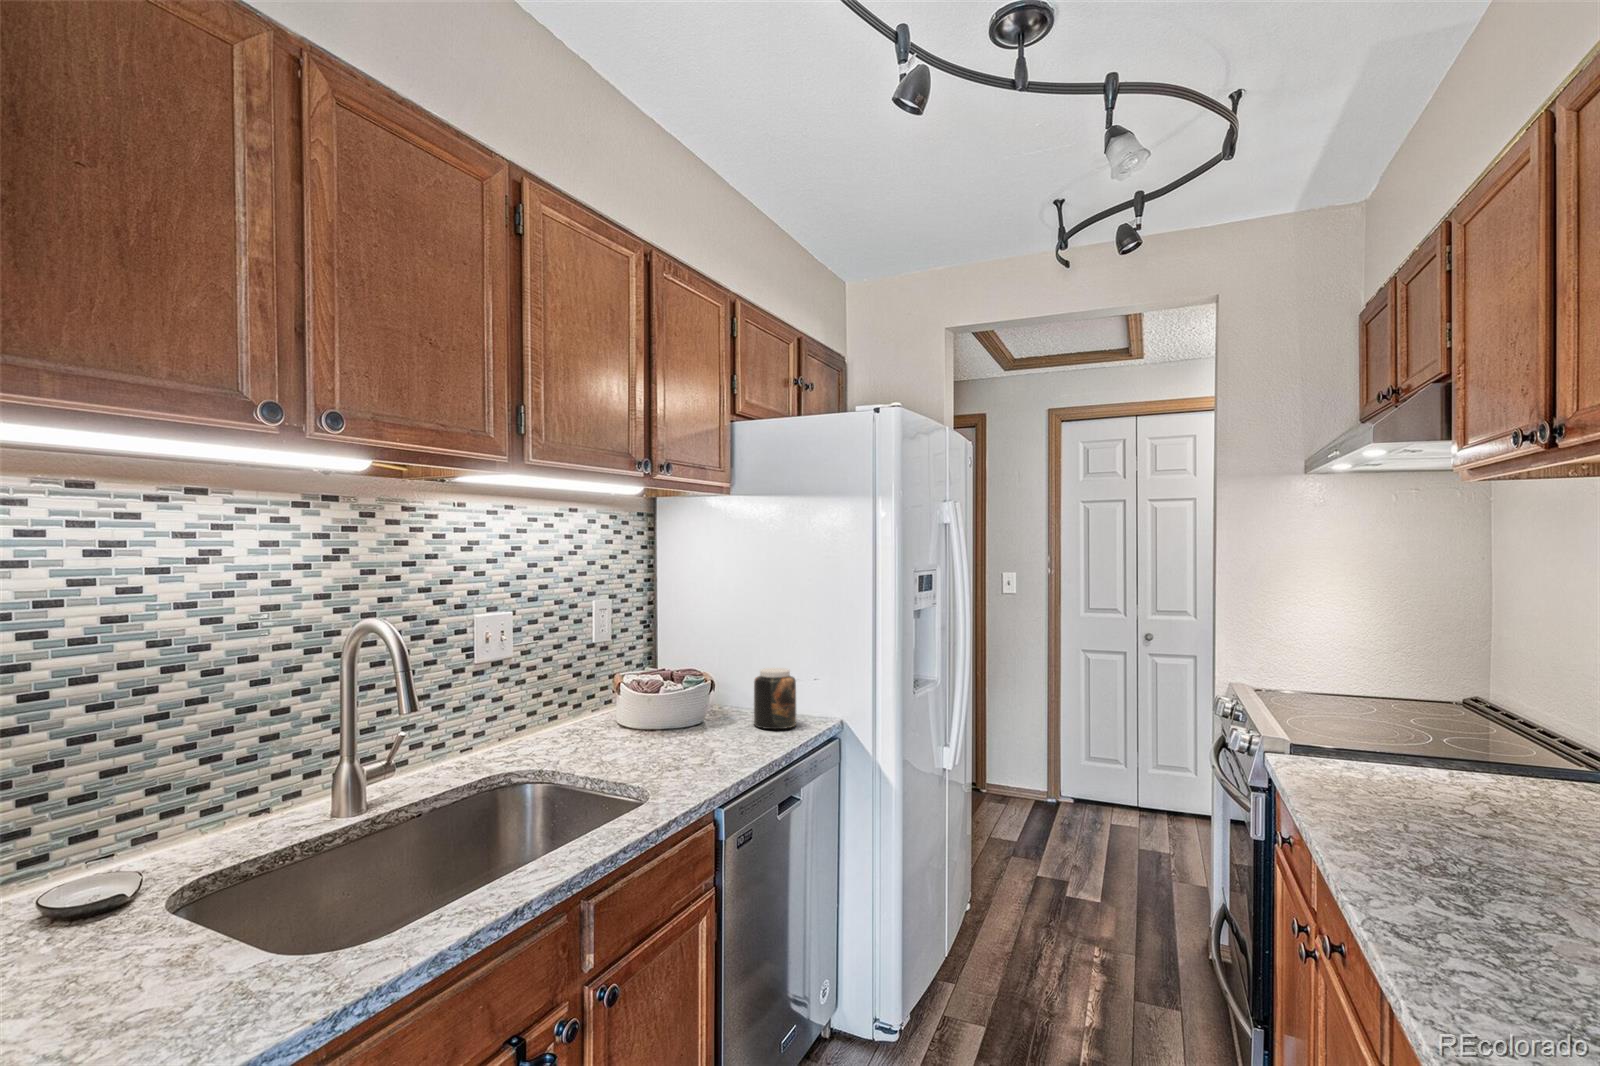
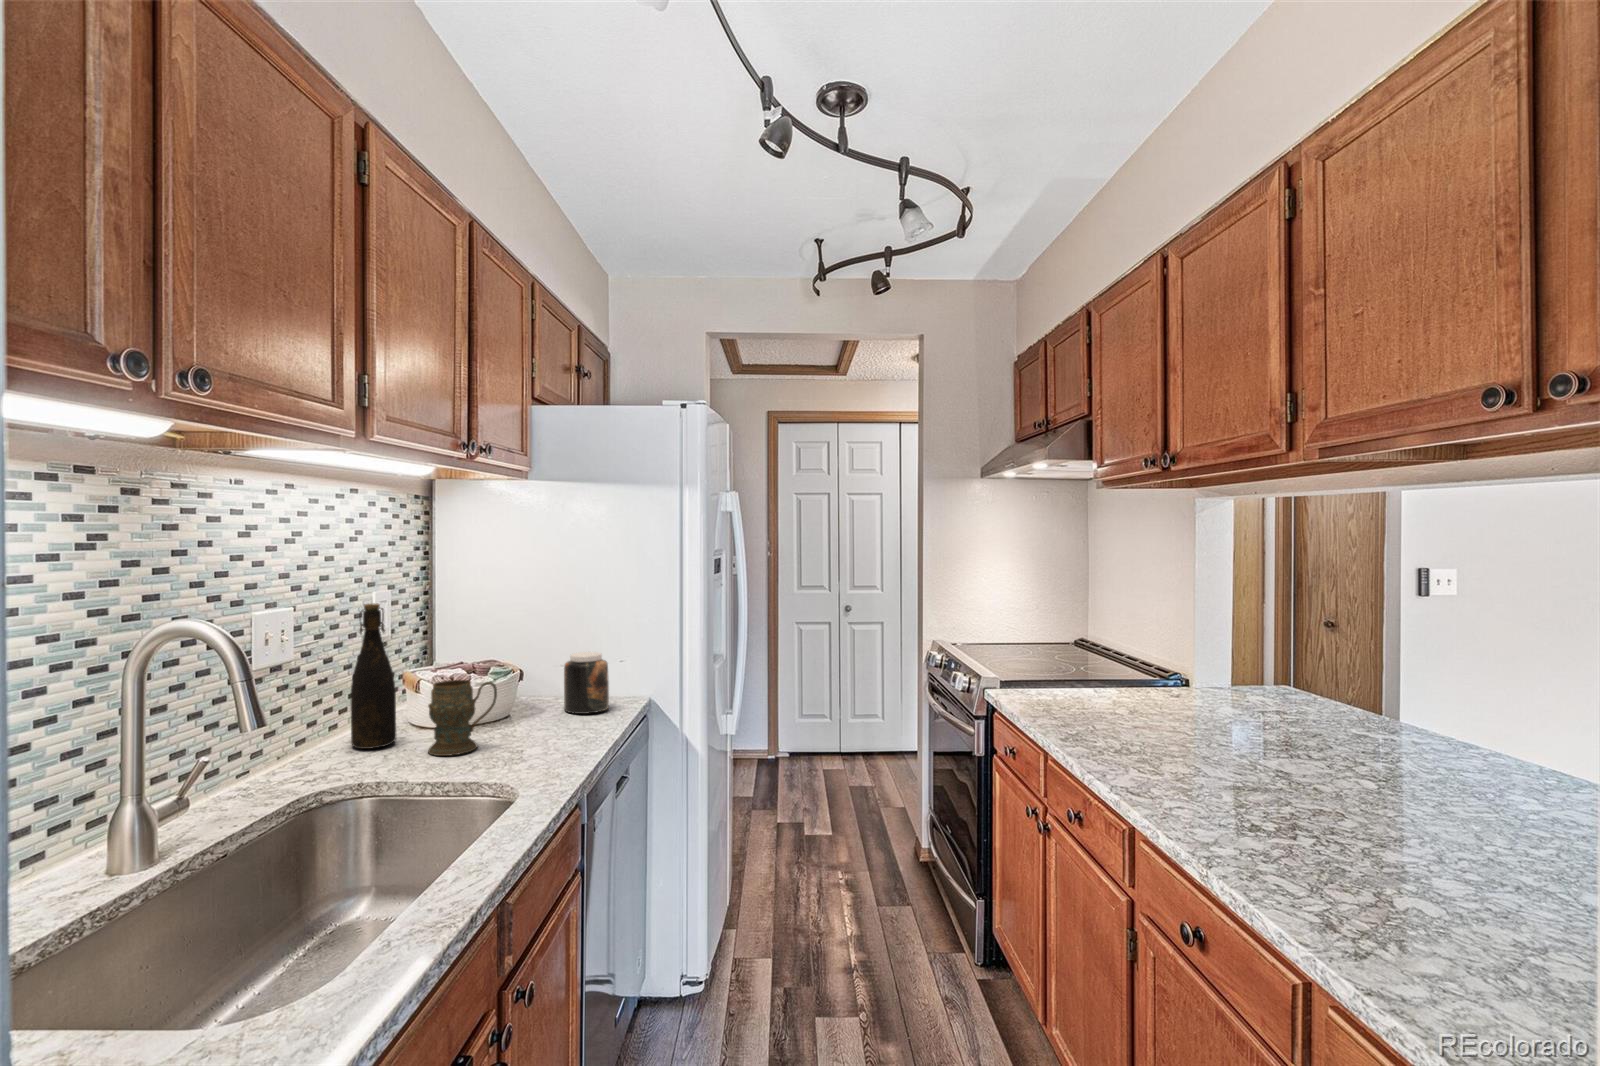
bottle: none [556,611,594,741] -> present [350,603,396,749]
mug: none [611,685,671,755] -> present [428,680,497,756]

